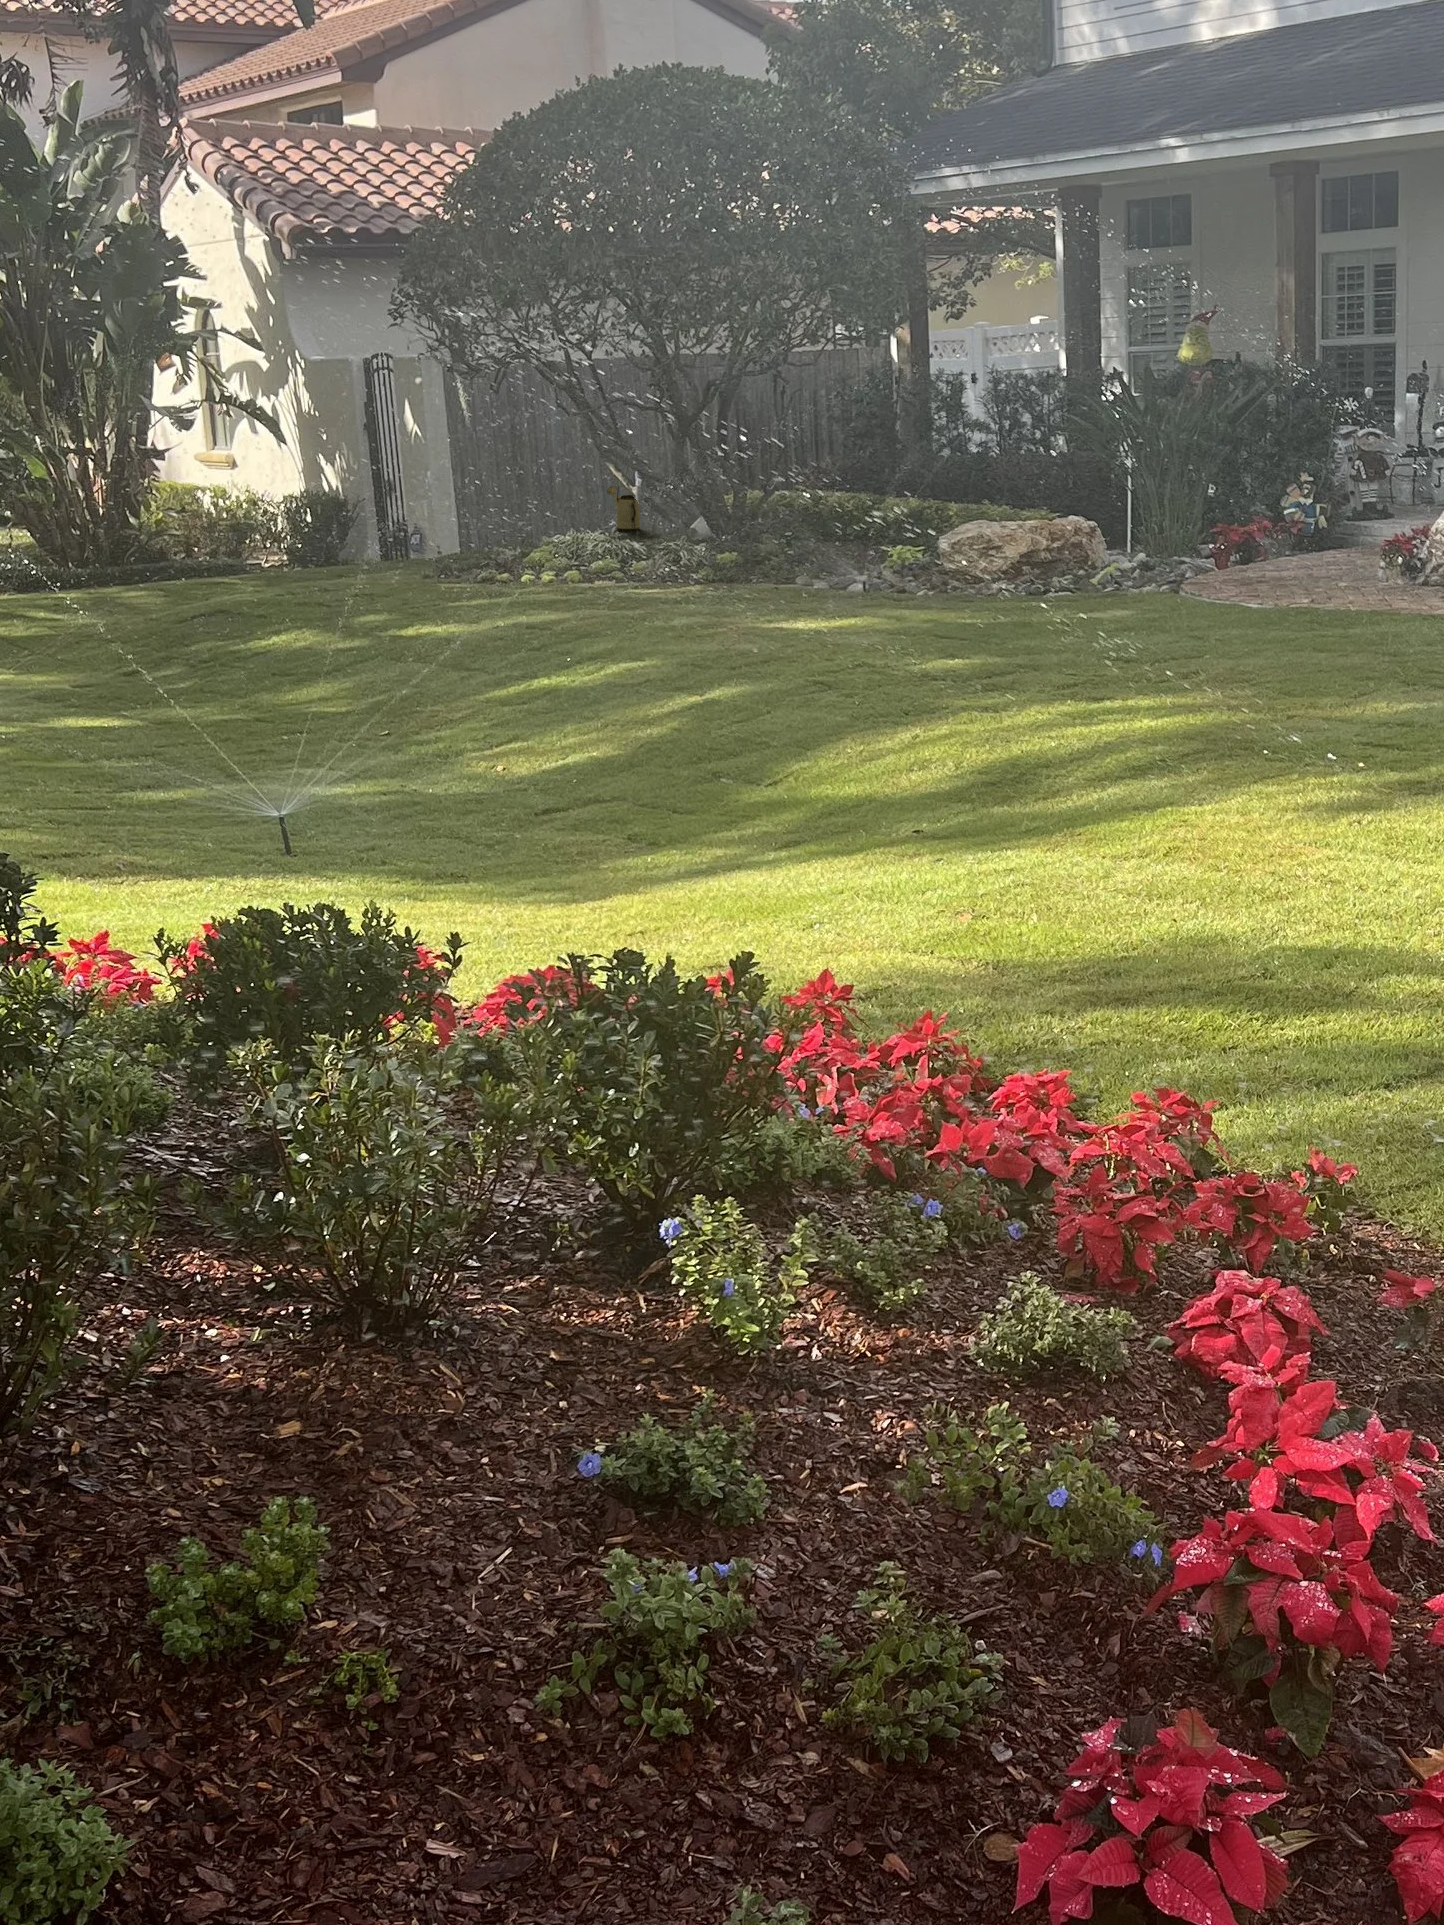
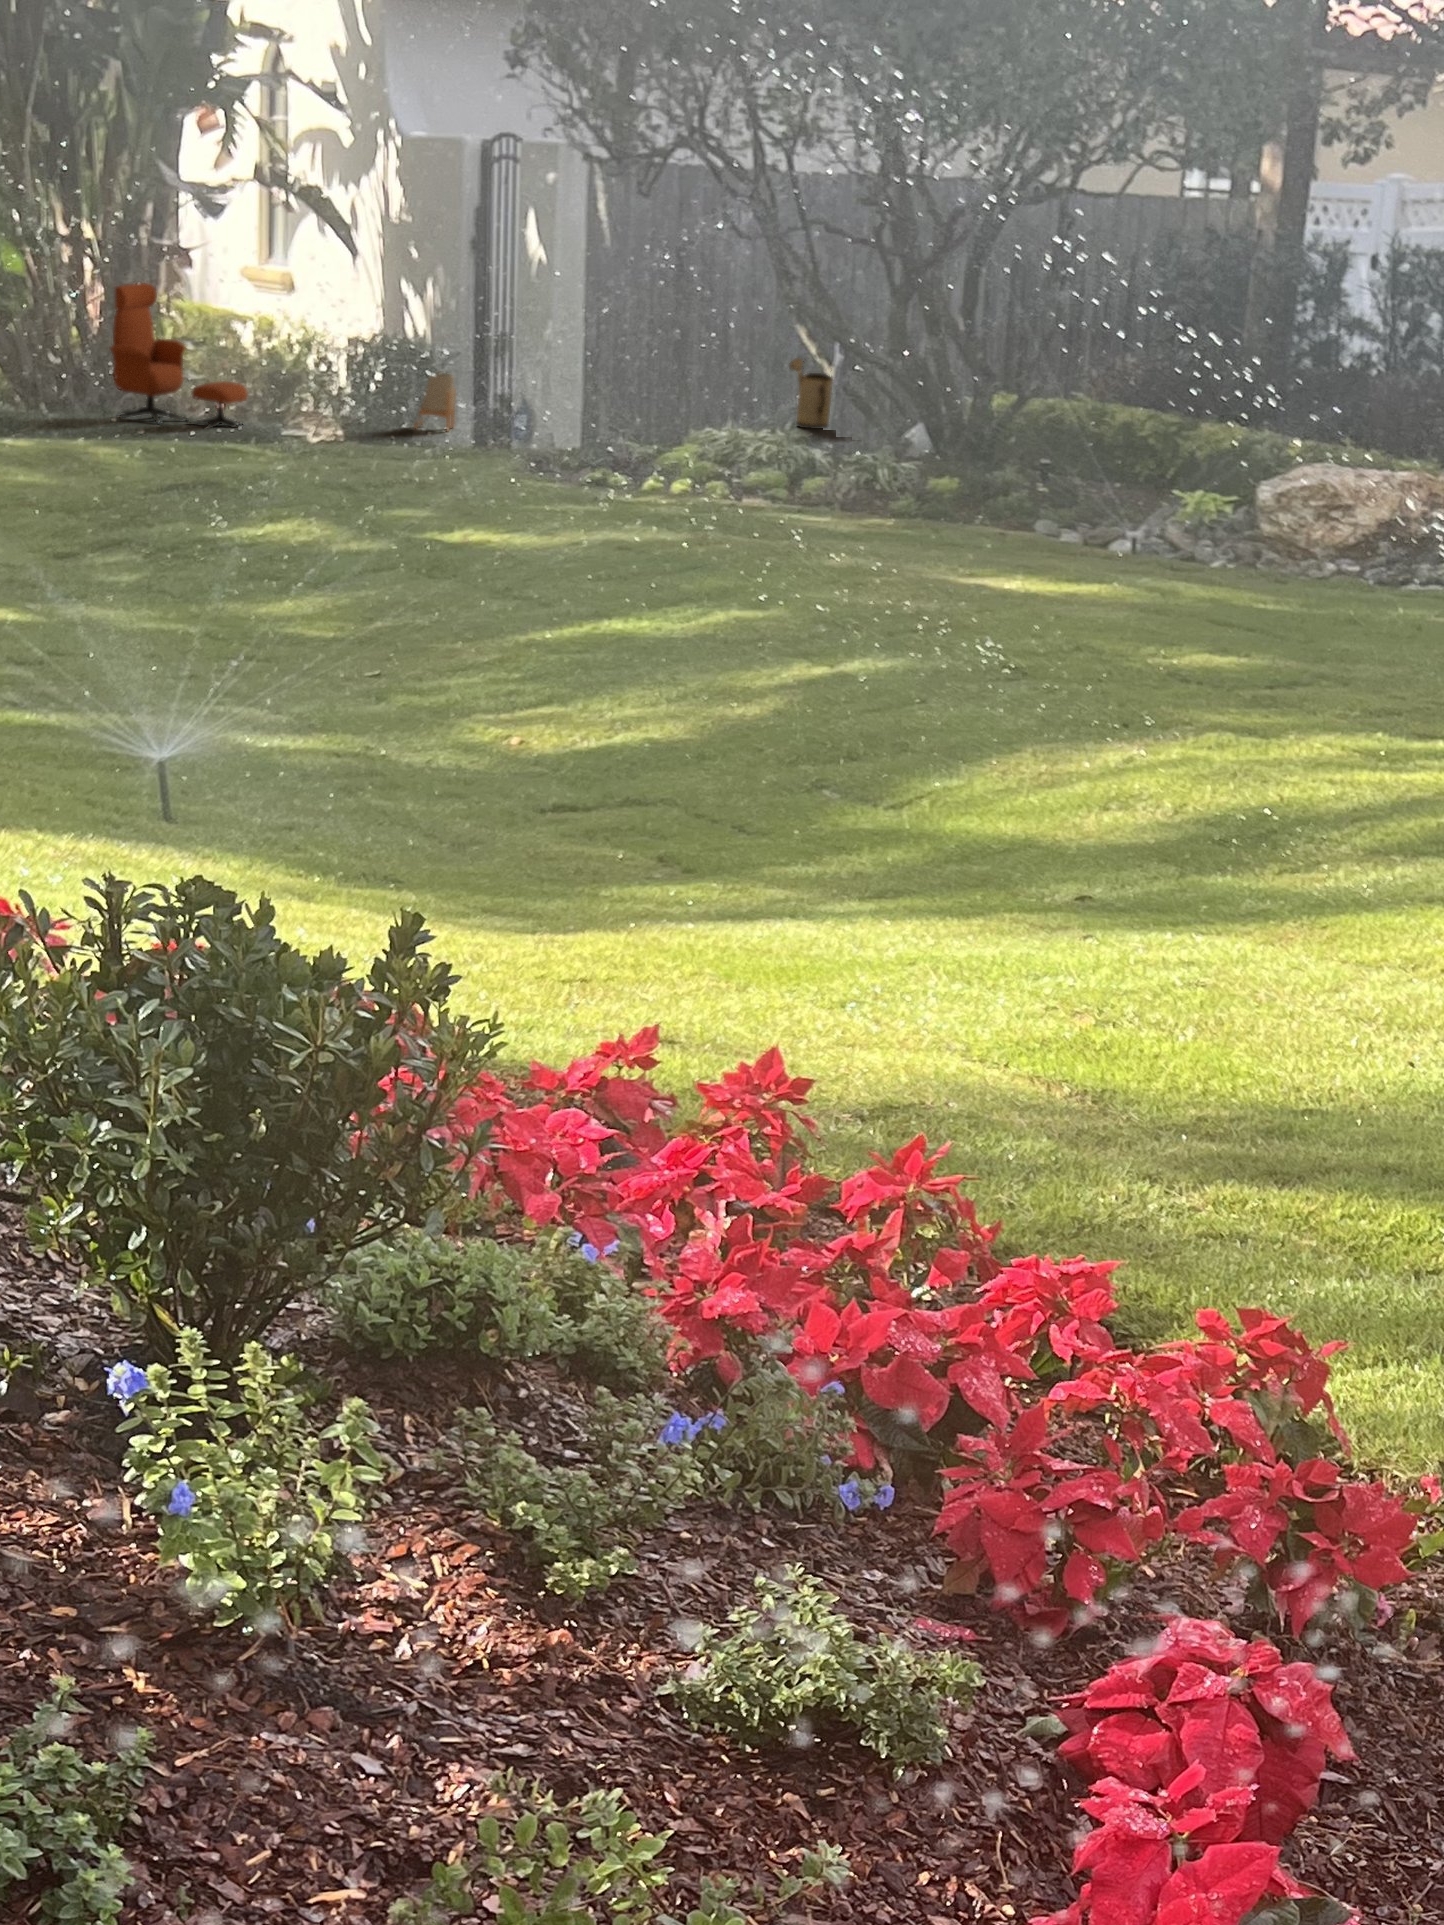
lounge chair: none [119,476,225,572] -> present [110,283,247,428]
planter: none [341,516,371,556] -> present [414,373,456,431]

